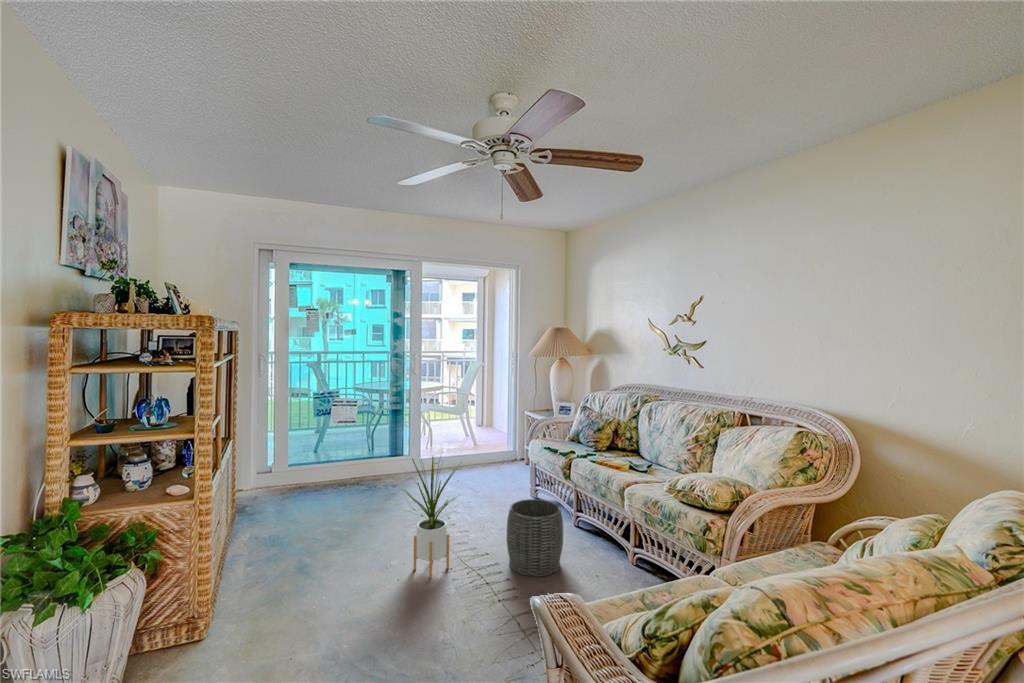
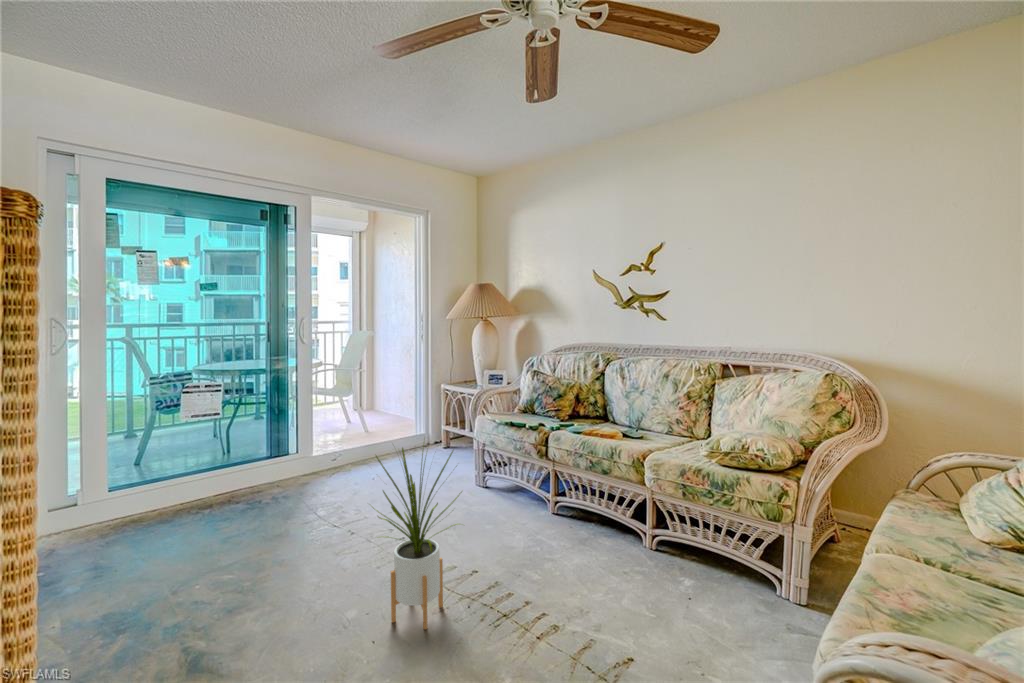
woven basket: present [507,499,563,577] -> none [511,487,586,592]

